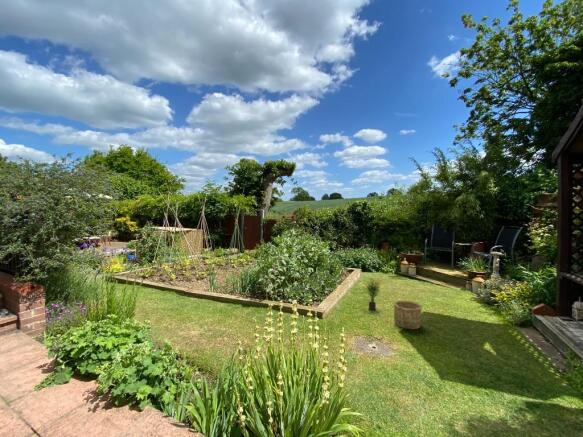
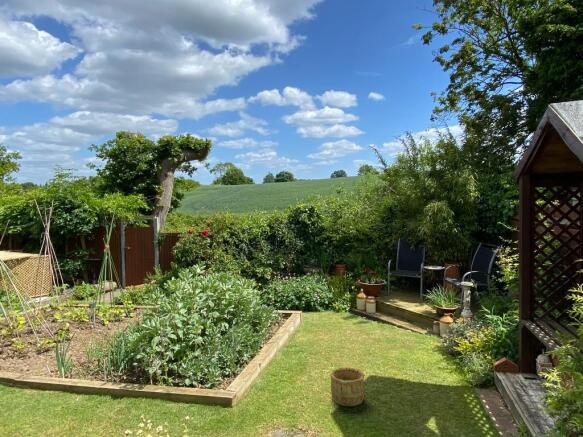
potted plant: present [366,281,379,310] -> none [291,333,320,379]

